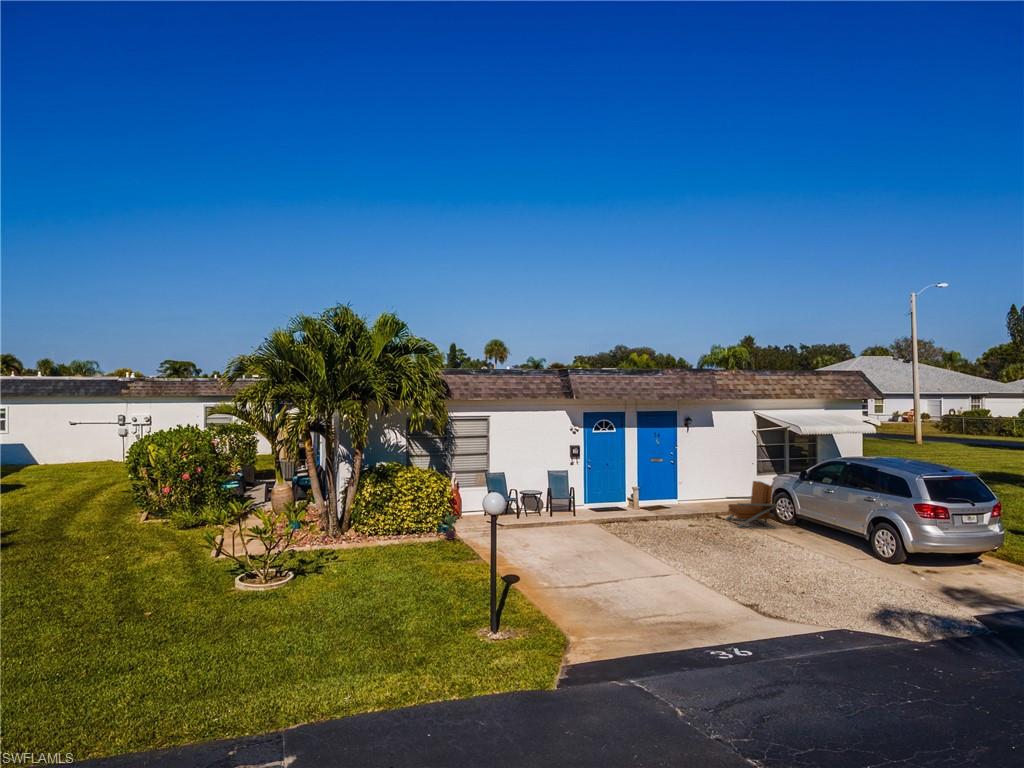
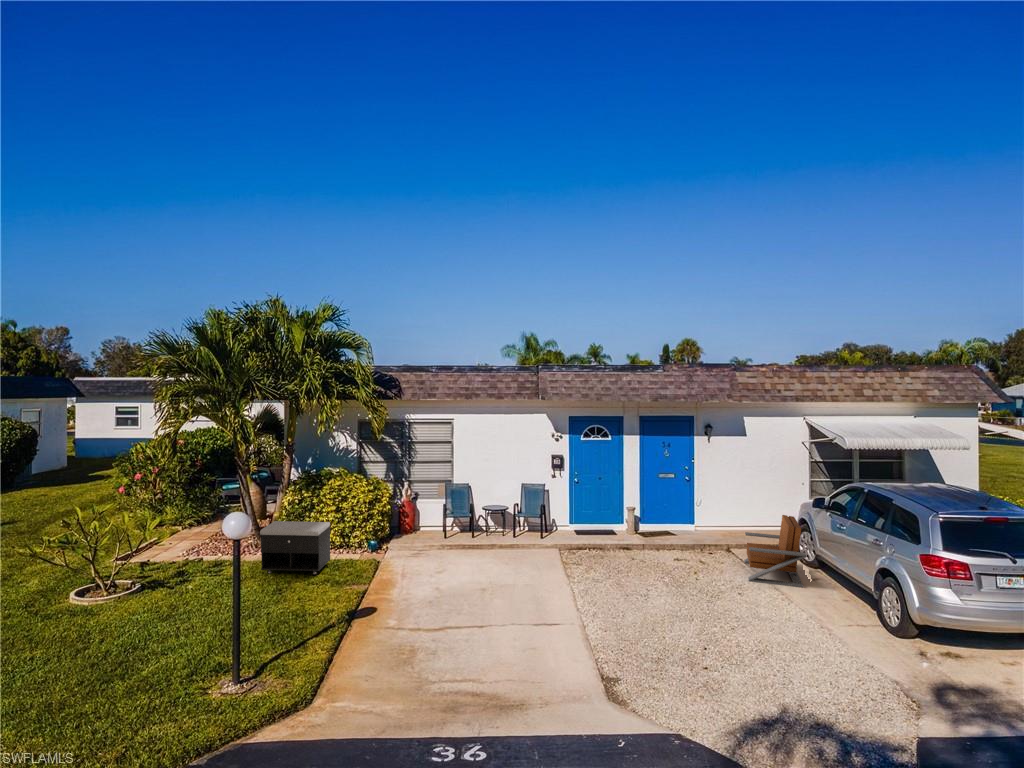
storage bench: none [366,502,418,546] -> present [260,521,330,574]
decorative plant: present [446,513,456,539] -> none [351,535,383,569]

